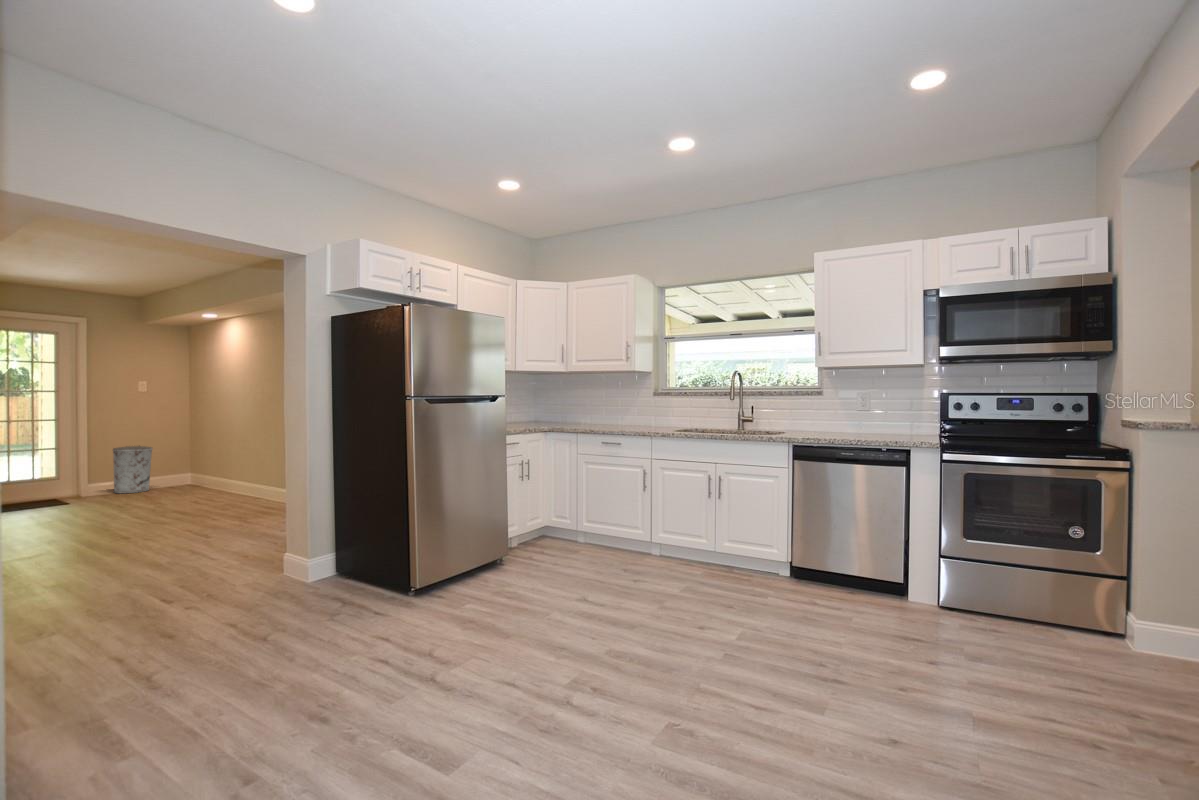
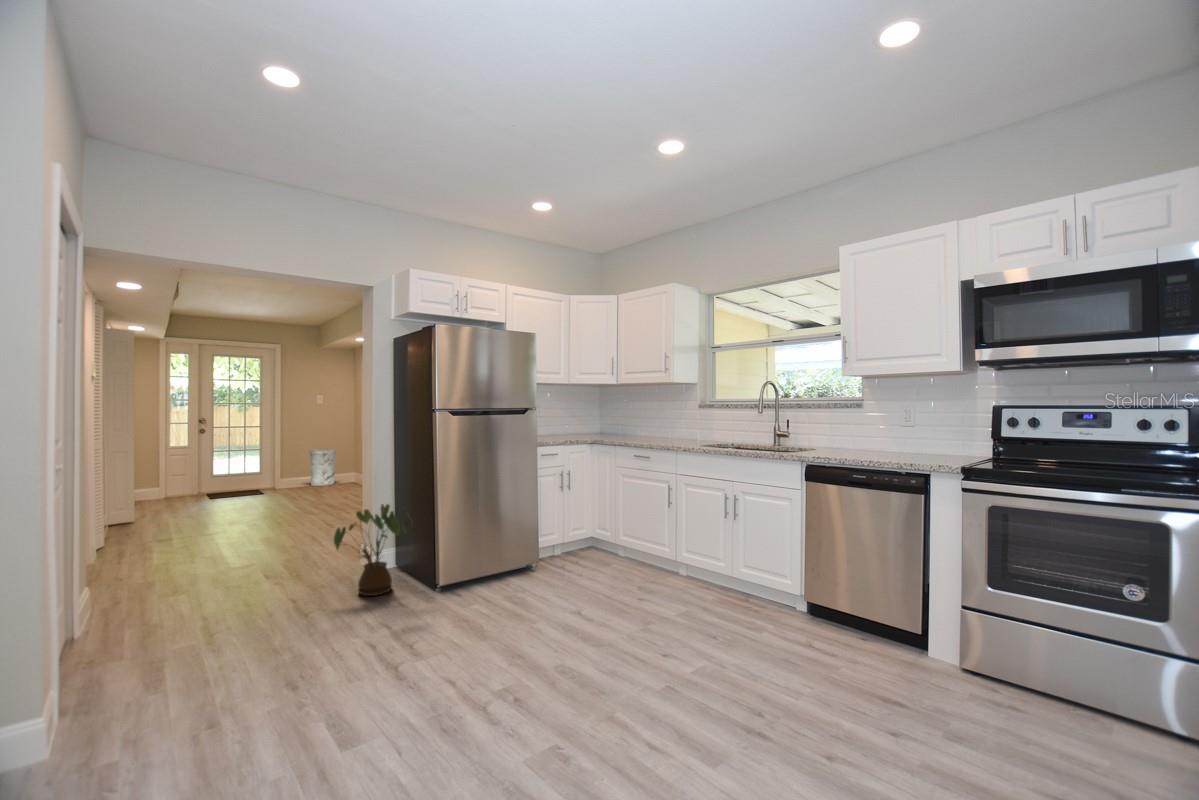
house plant: none [282,501,381,614] -> present [334,504,408,596]

